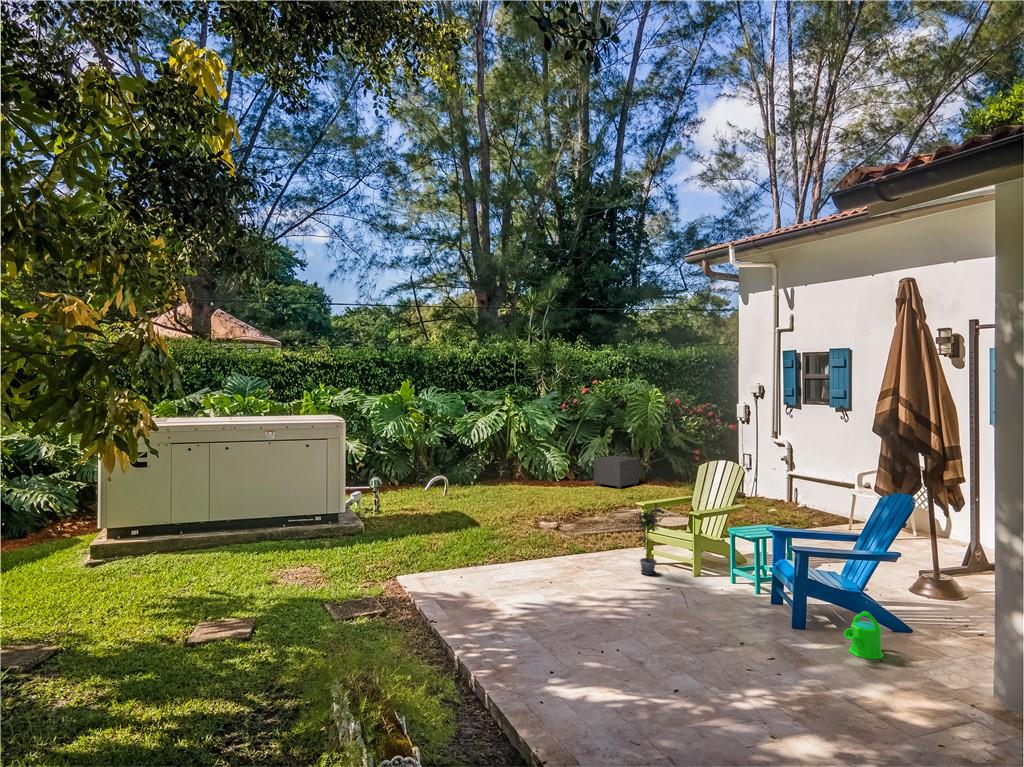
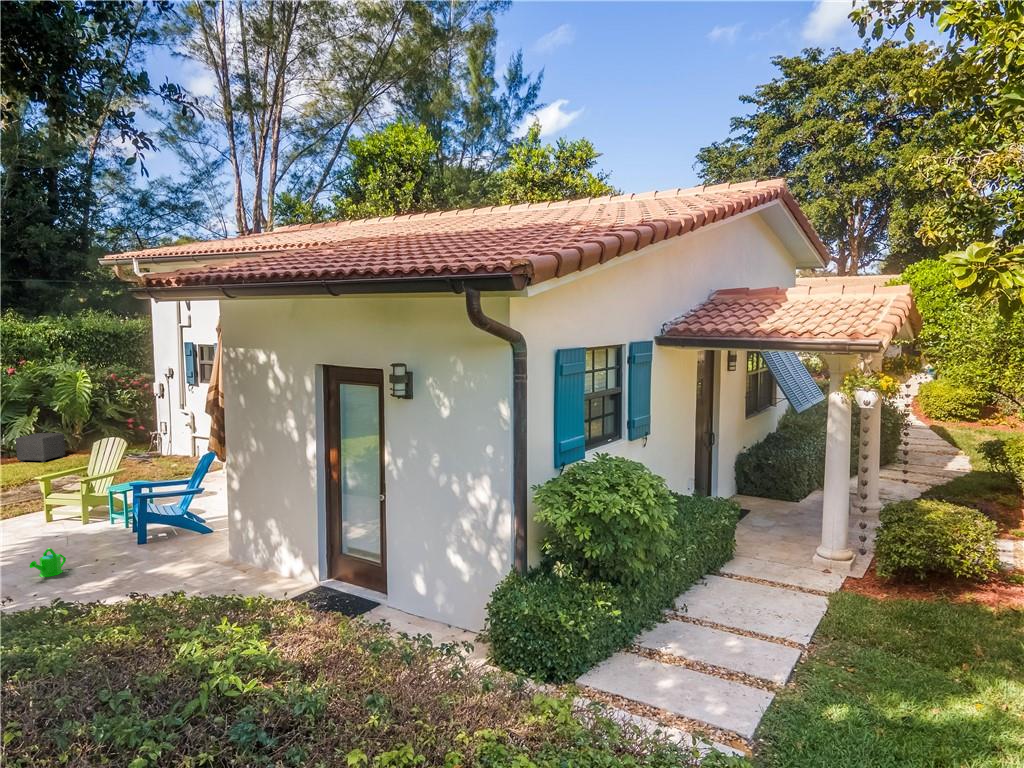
potted plant: present [637,503,664,575] -> none [30,477,56,529]
watering can: present [844,611,884,659] -> present [29,548,66,577]

